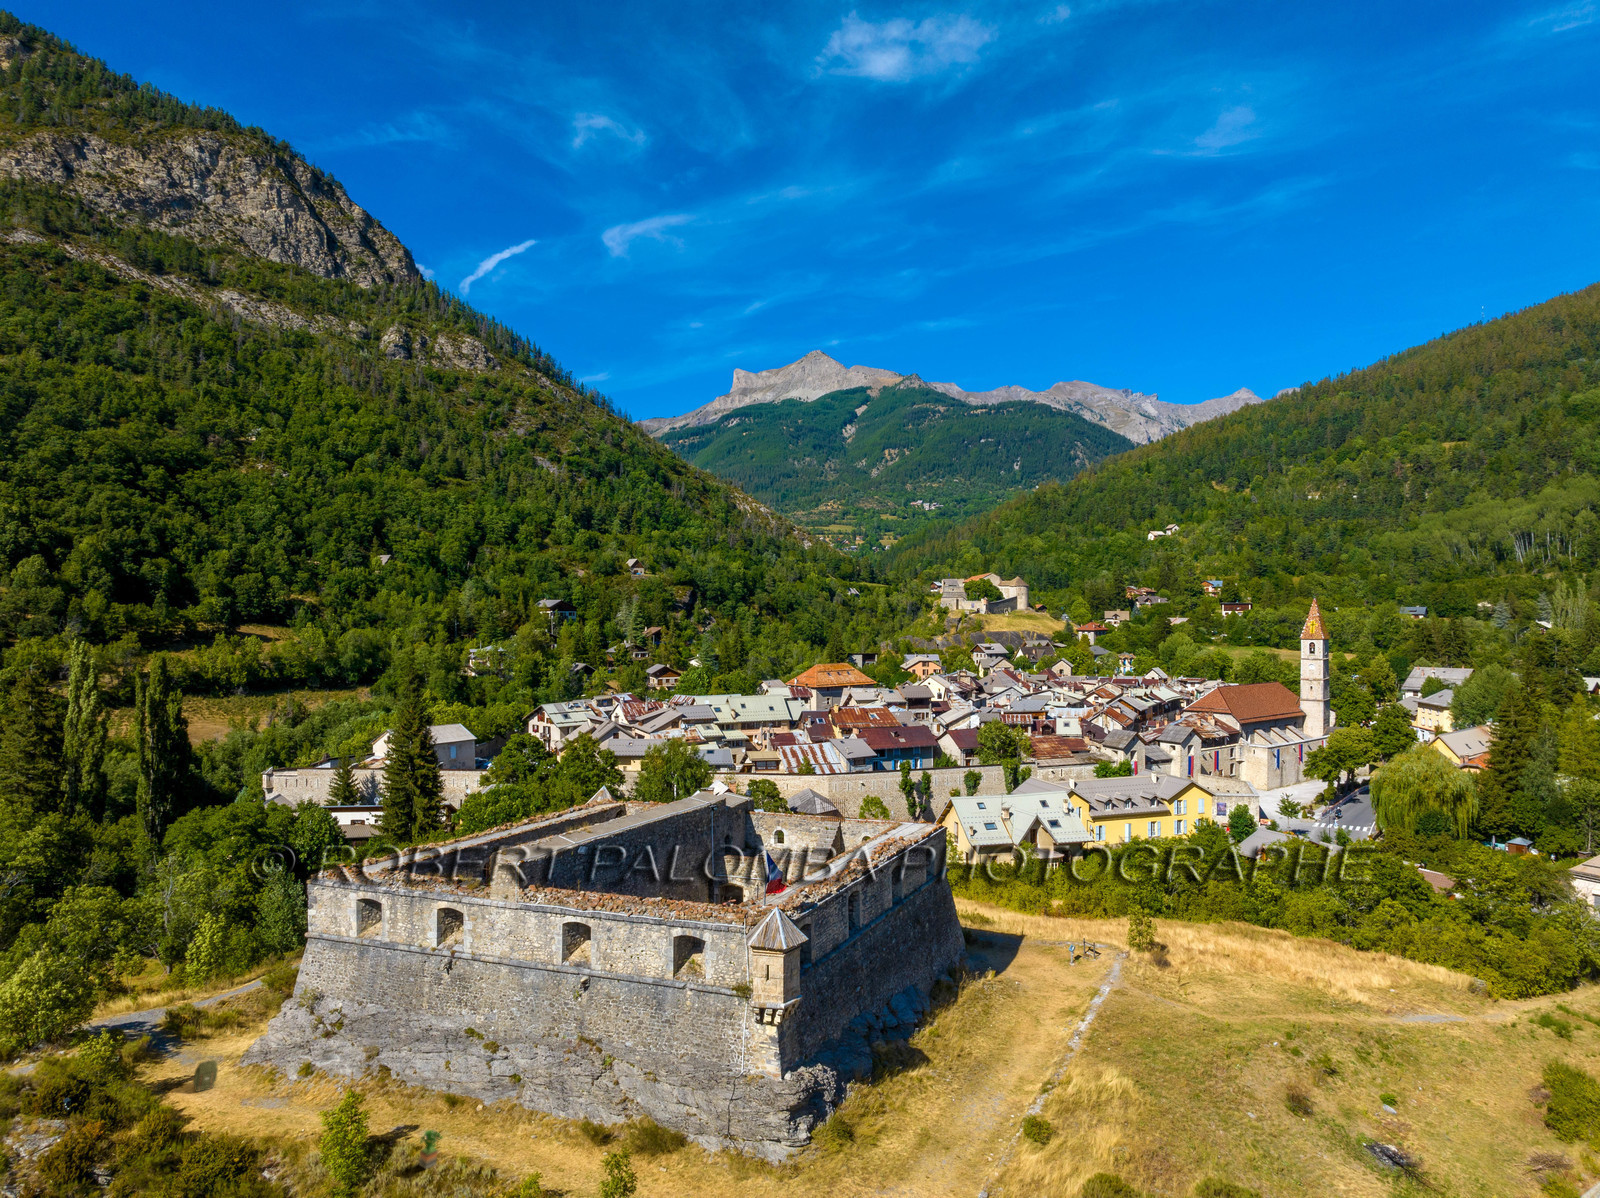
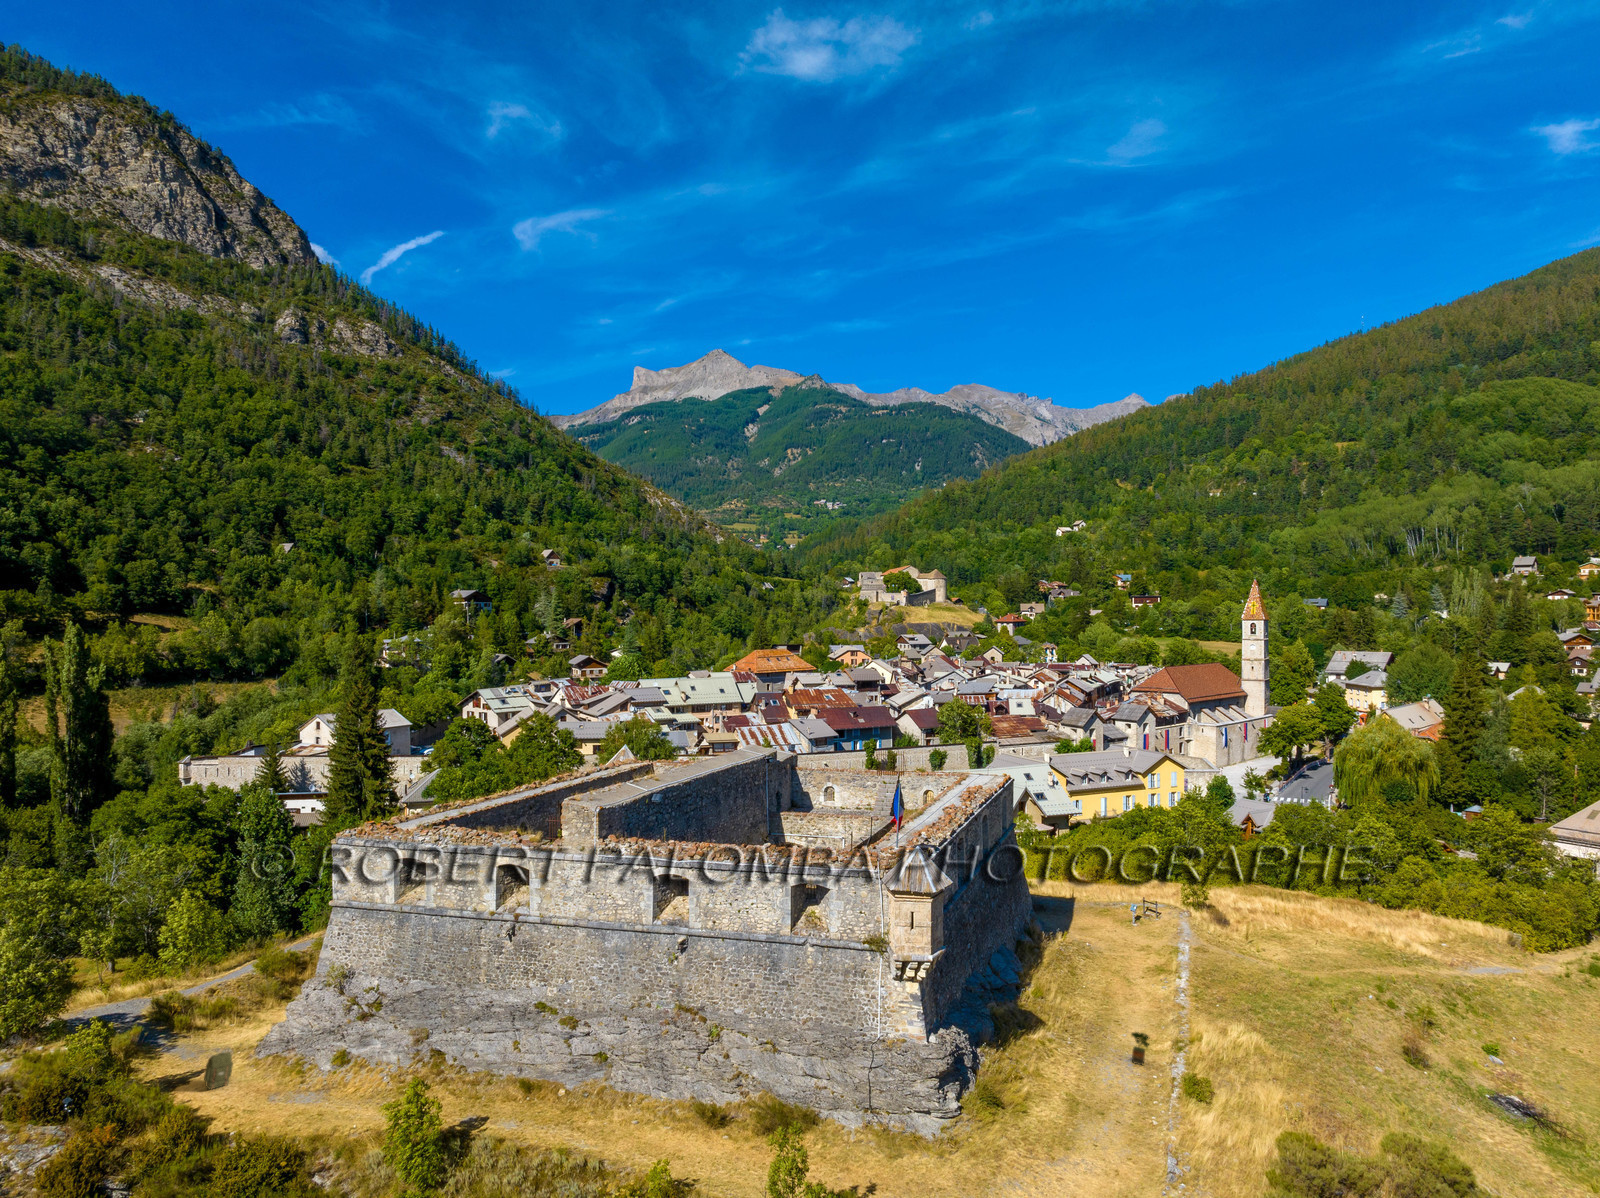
potted tree: present [419,1130,442,1169] -> present [1131,1032,1150,1065]

